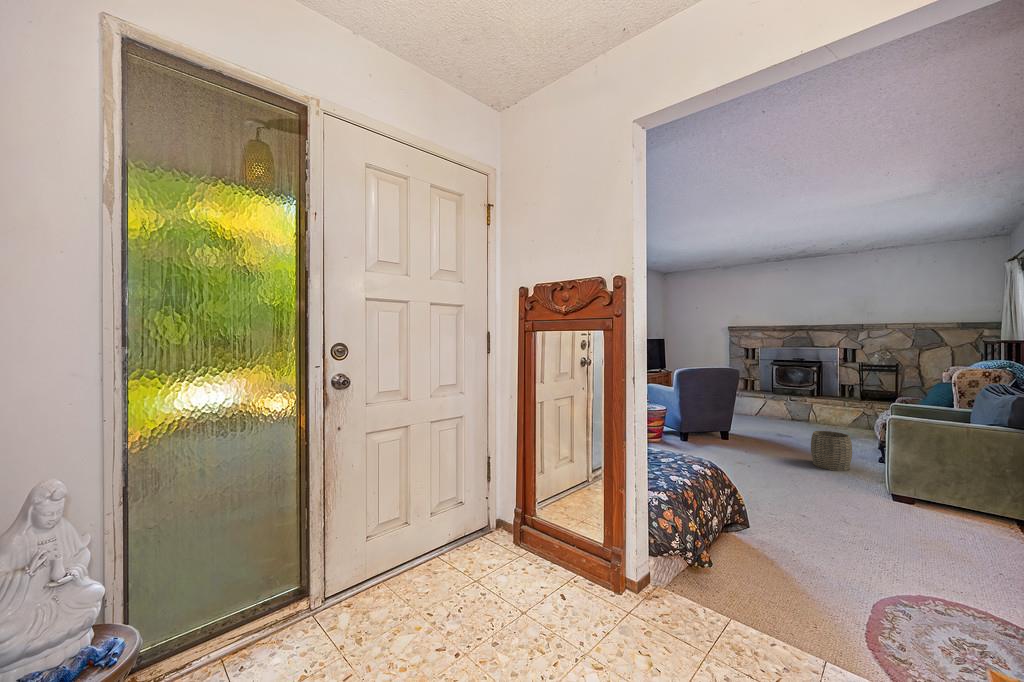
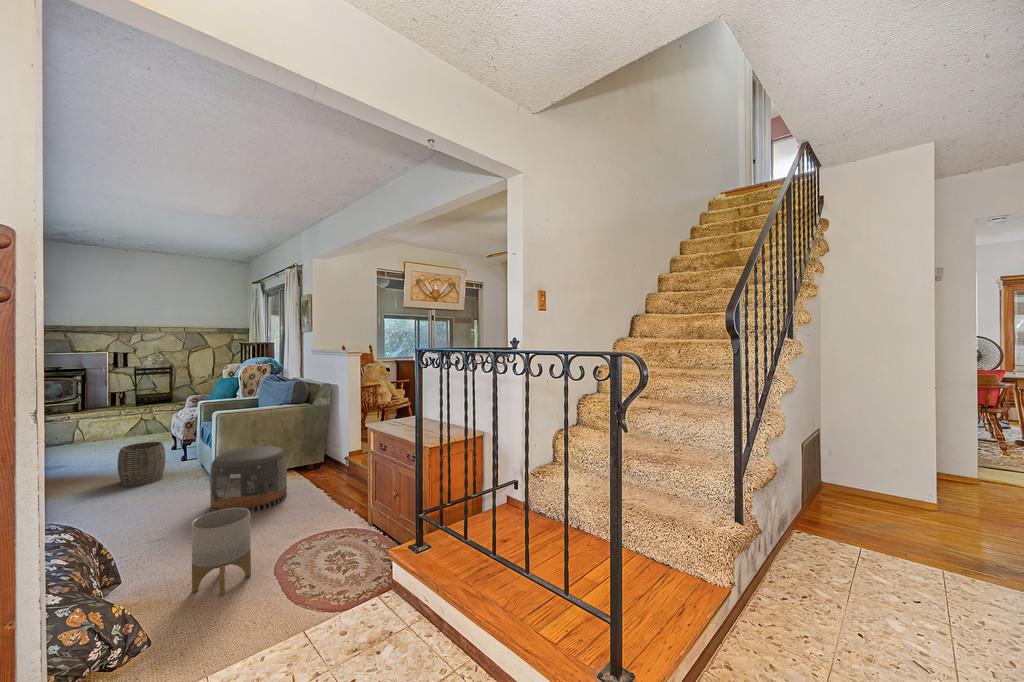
pouf: none [865,461,972,547] -> present [210,446,287,512]
planter: none [789,502,849,589] -> present [192,508,251,596]

